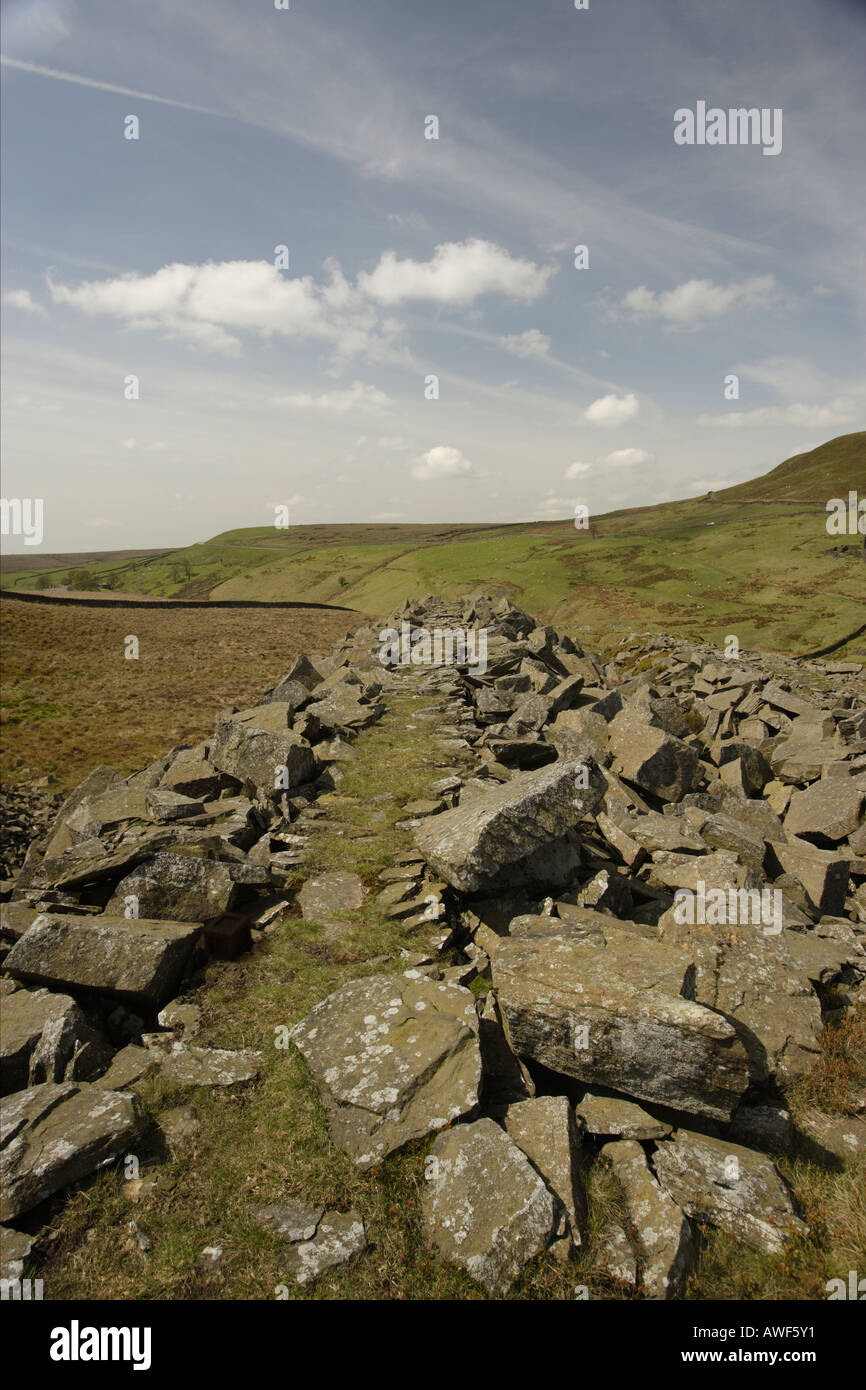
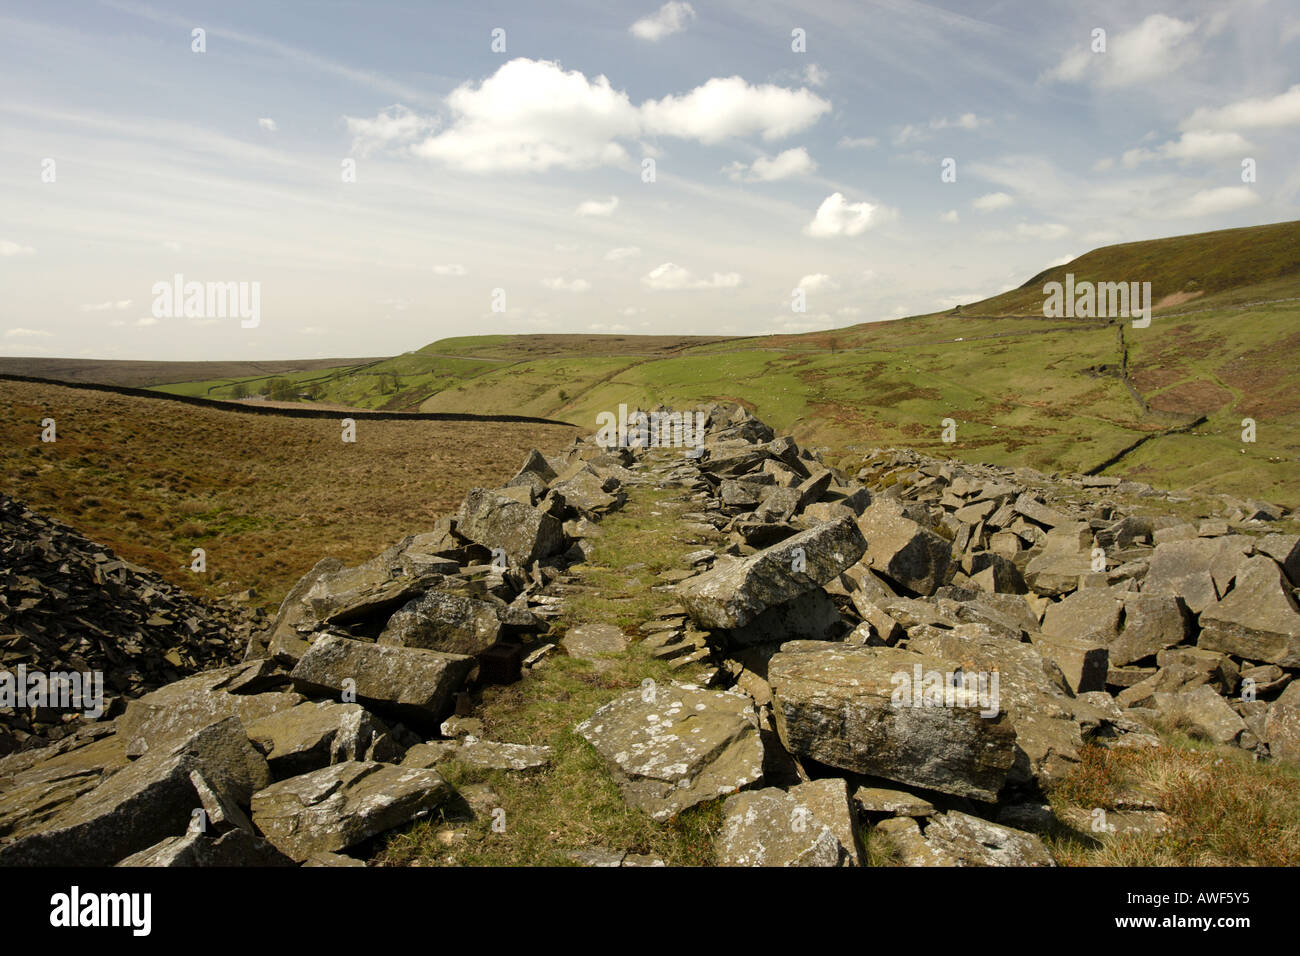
watering can: none [169,982,203,1007] -> present [452,692,483,715]

